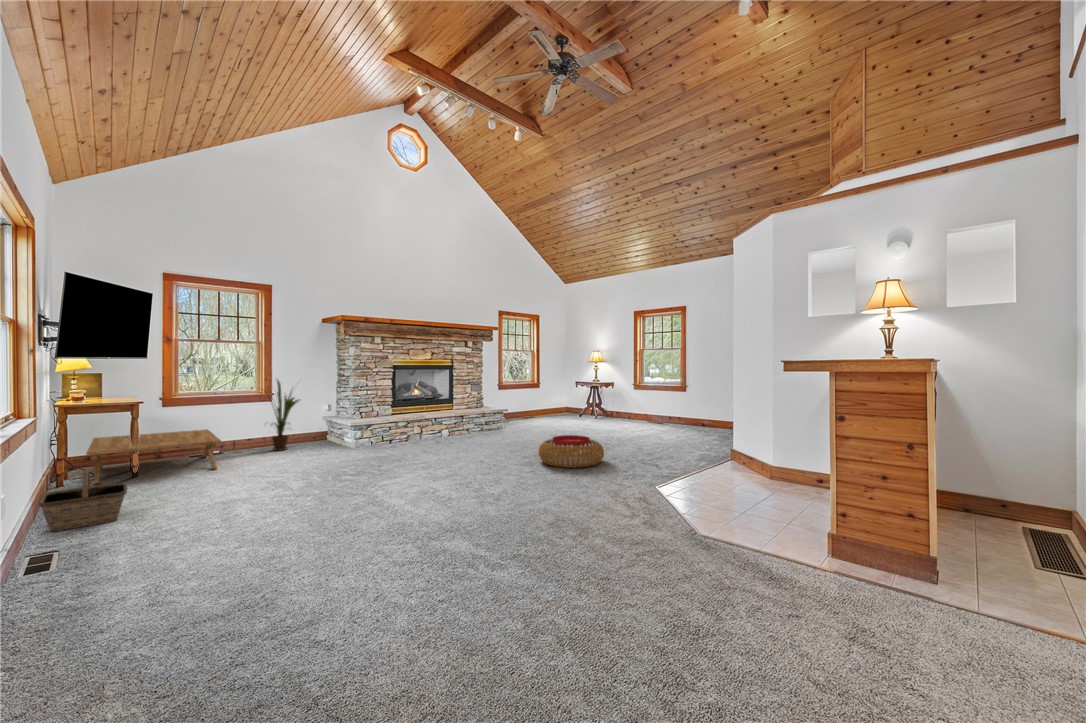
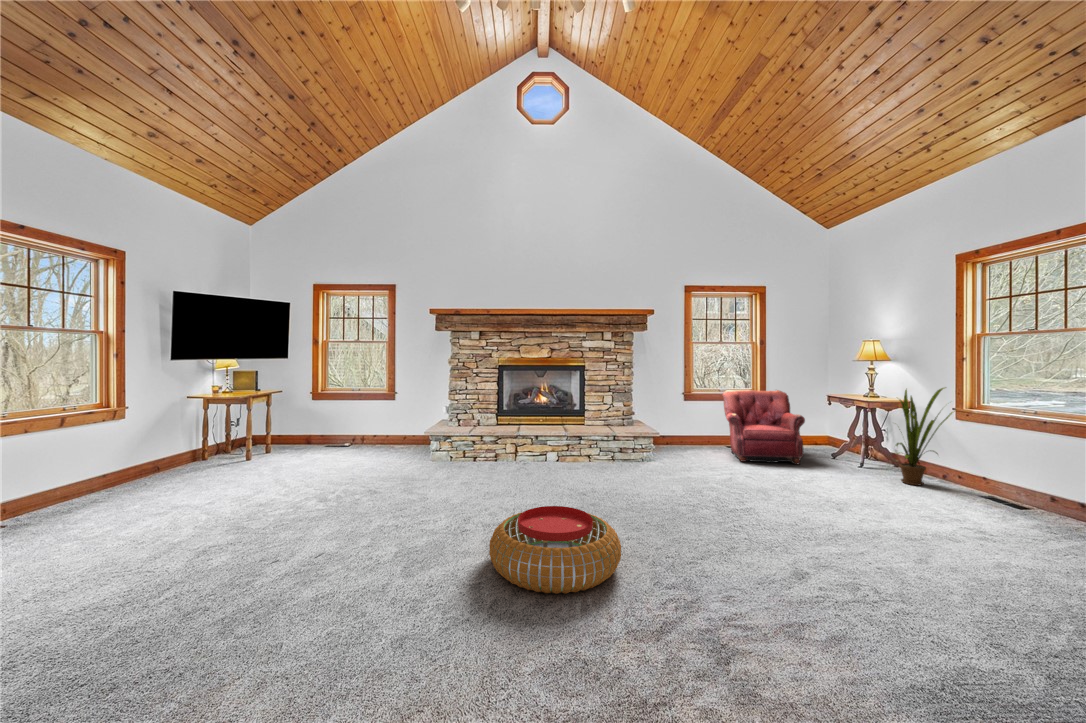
armchair: none [523,379,575,423] -> present [723,390,805,465]
house plant: present [269,380,300,451] -> present [896,388,955,486]
coffee table: present [86,429,221,484] -> none [193,422,332,464]
basket: present [39,468,127,532] -> none [31,454,121,506]

